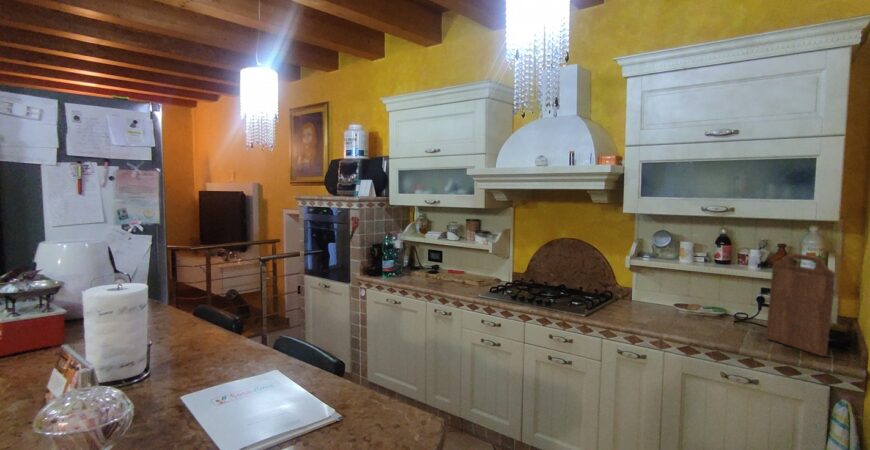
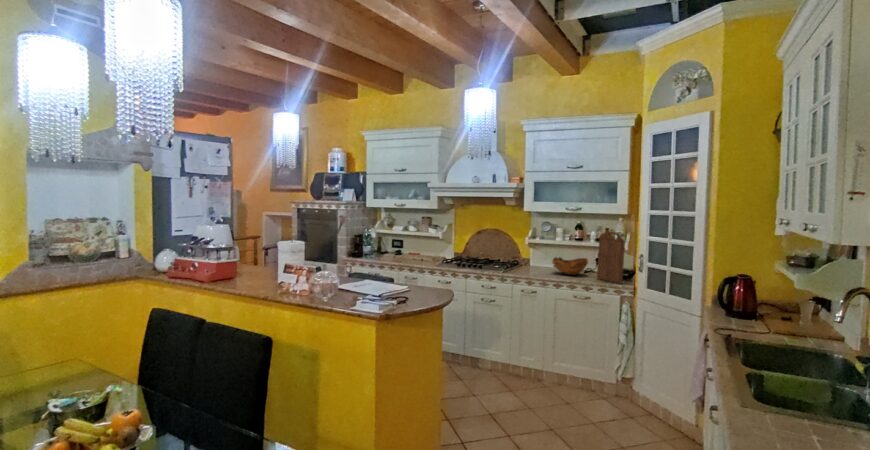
wooden bowl: none [675,292,745,327] -> present [552,257,588,275]

